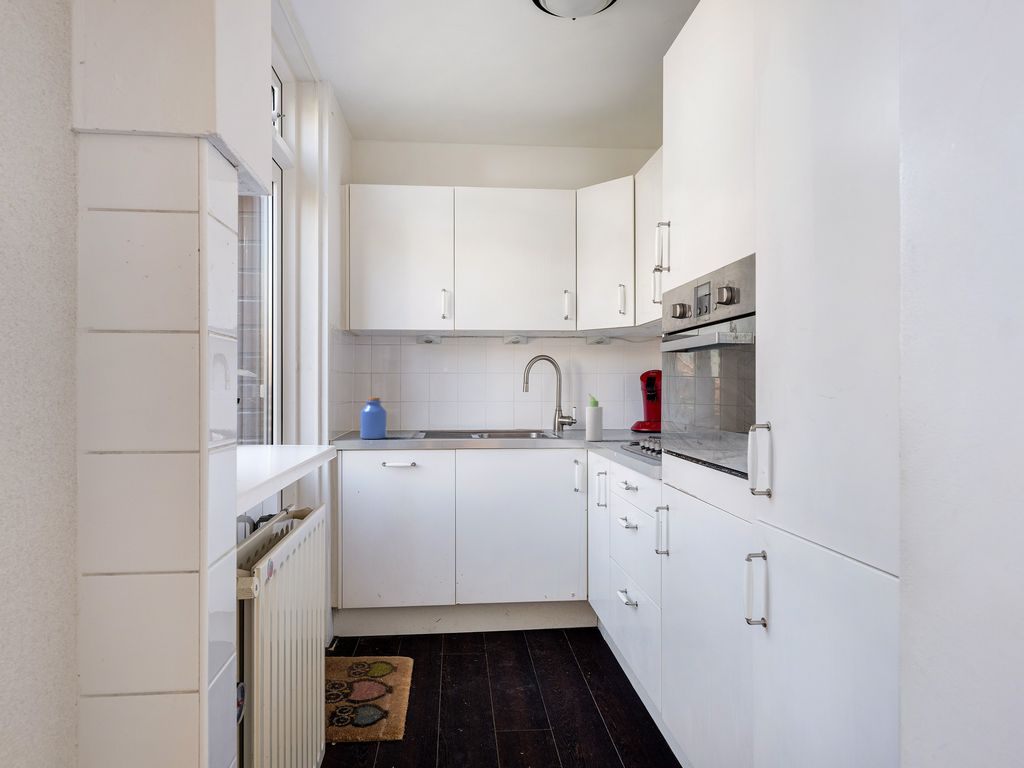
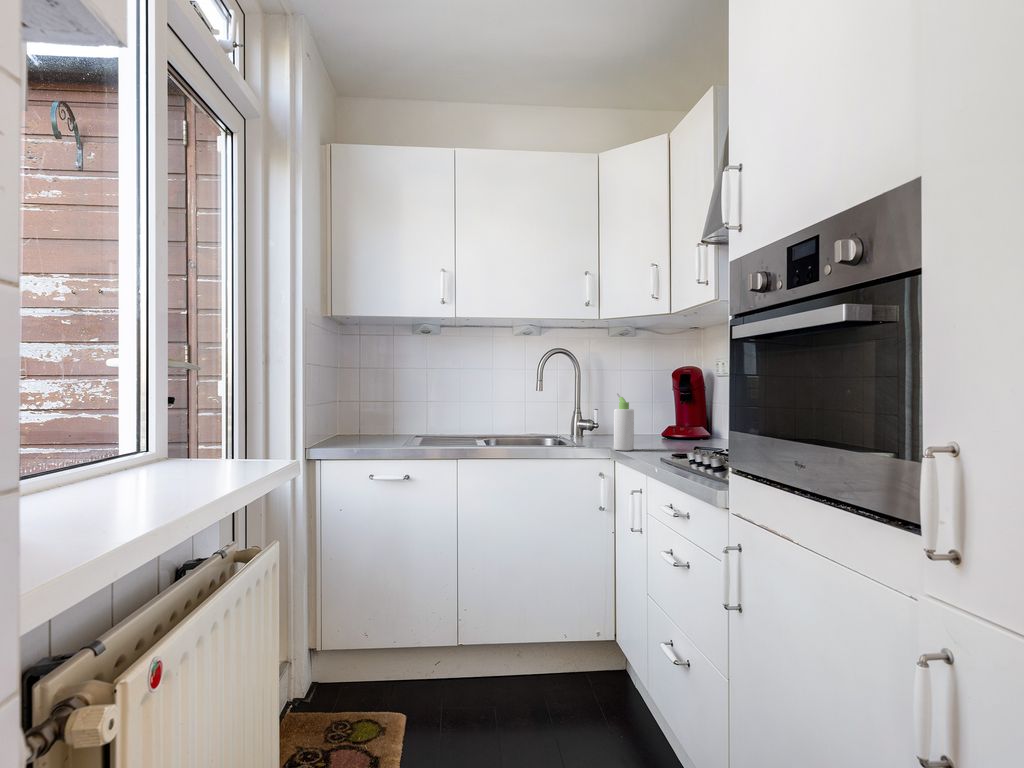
jar: present [360,397,387,439] -> none [344,397,375,447]

